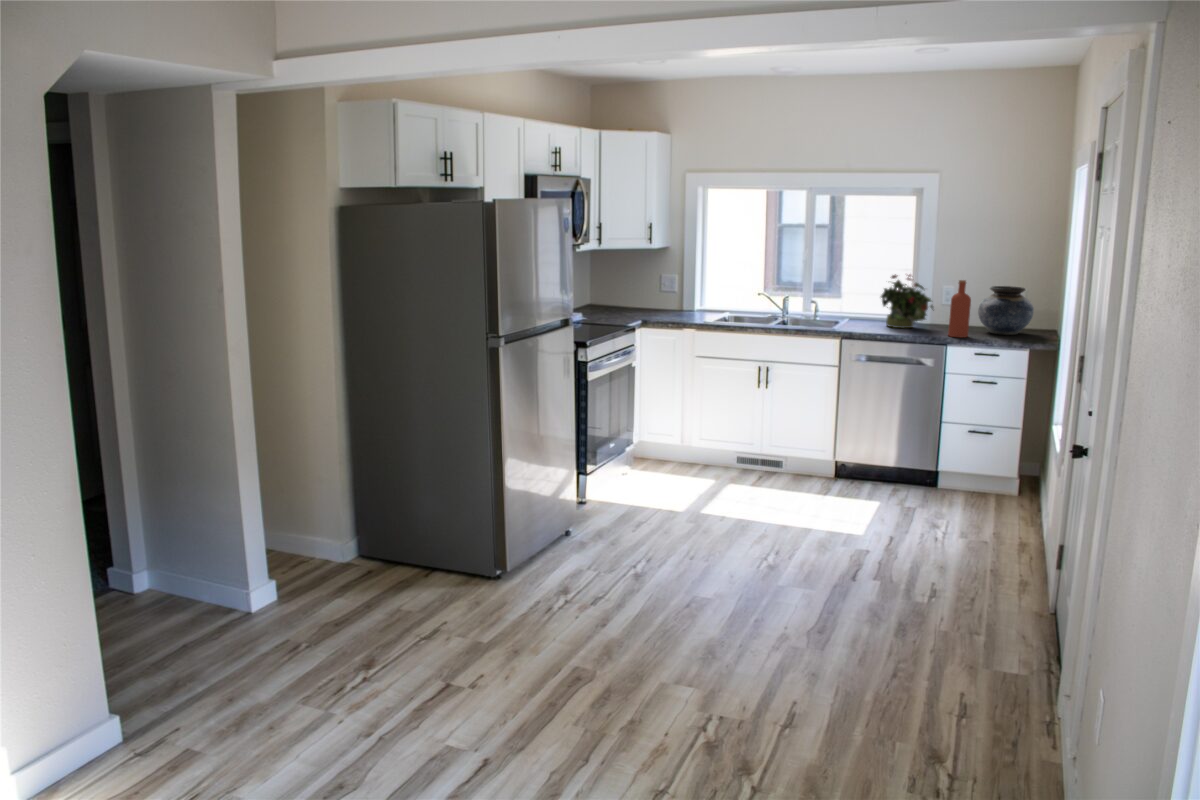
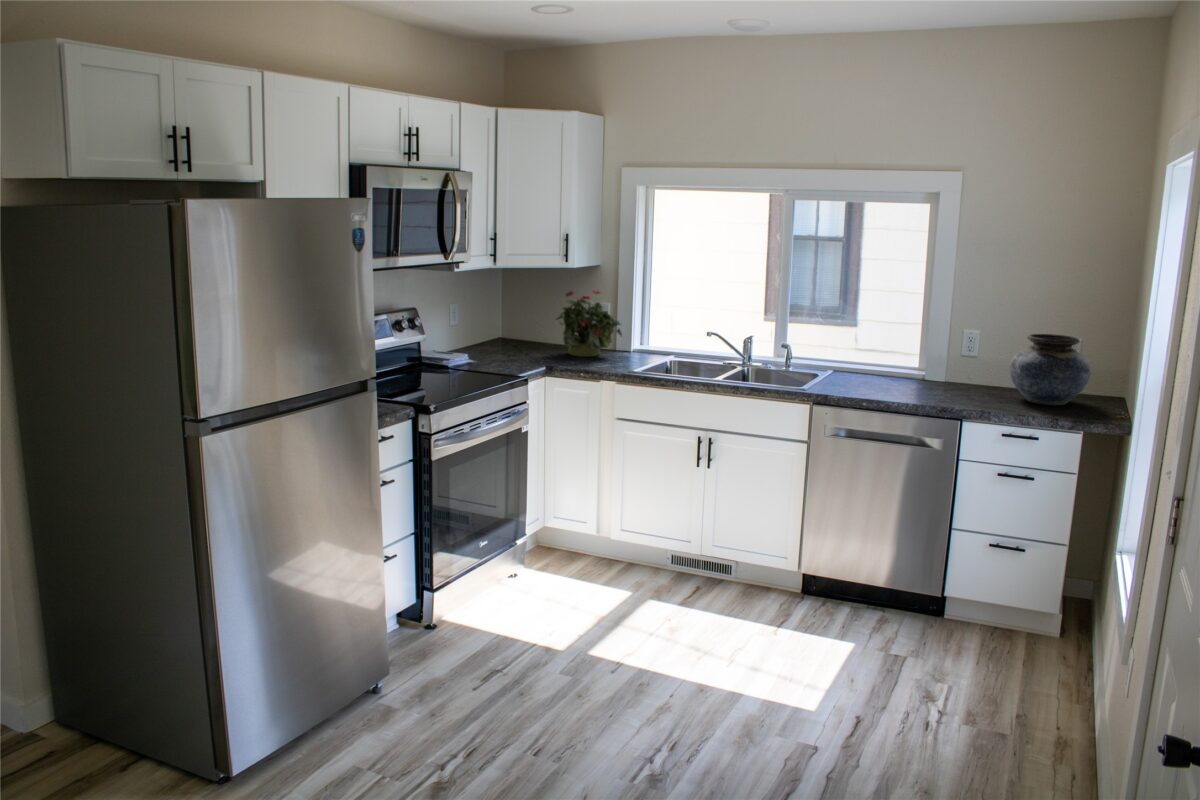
potted plant: present [881,274,933,328] -> present [556,291,622,357]
bottle: present [948,280,971,337] -> none [964,326,998,409]

